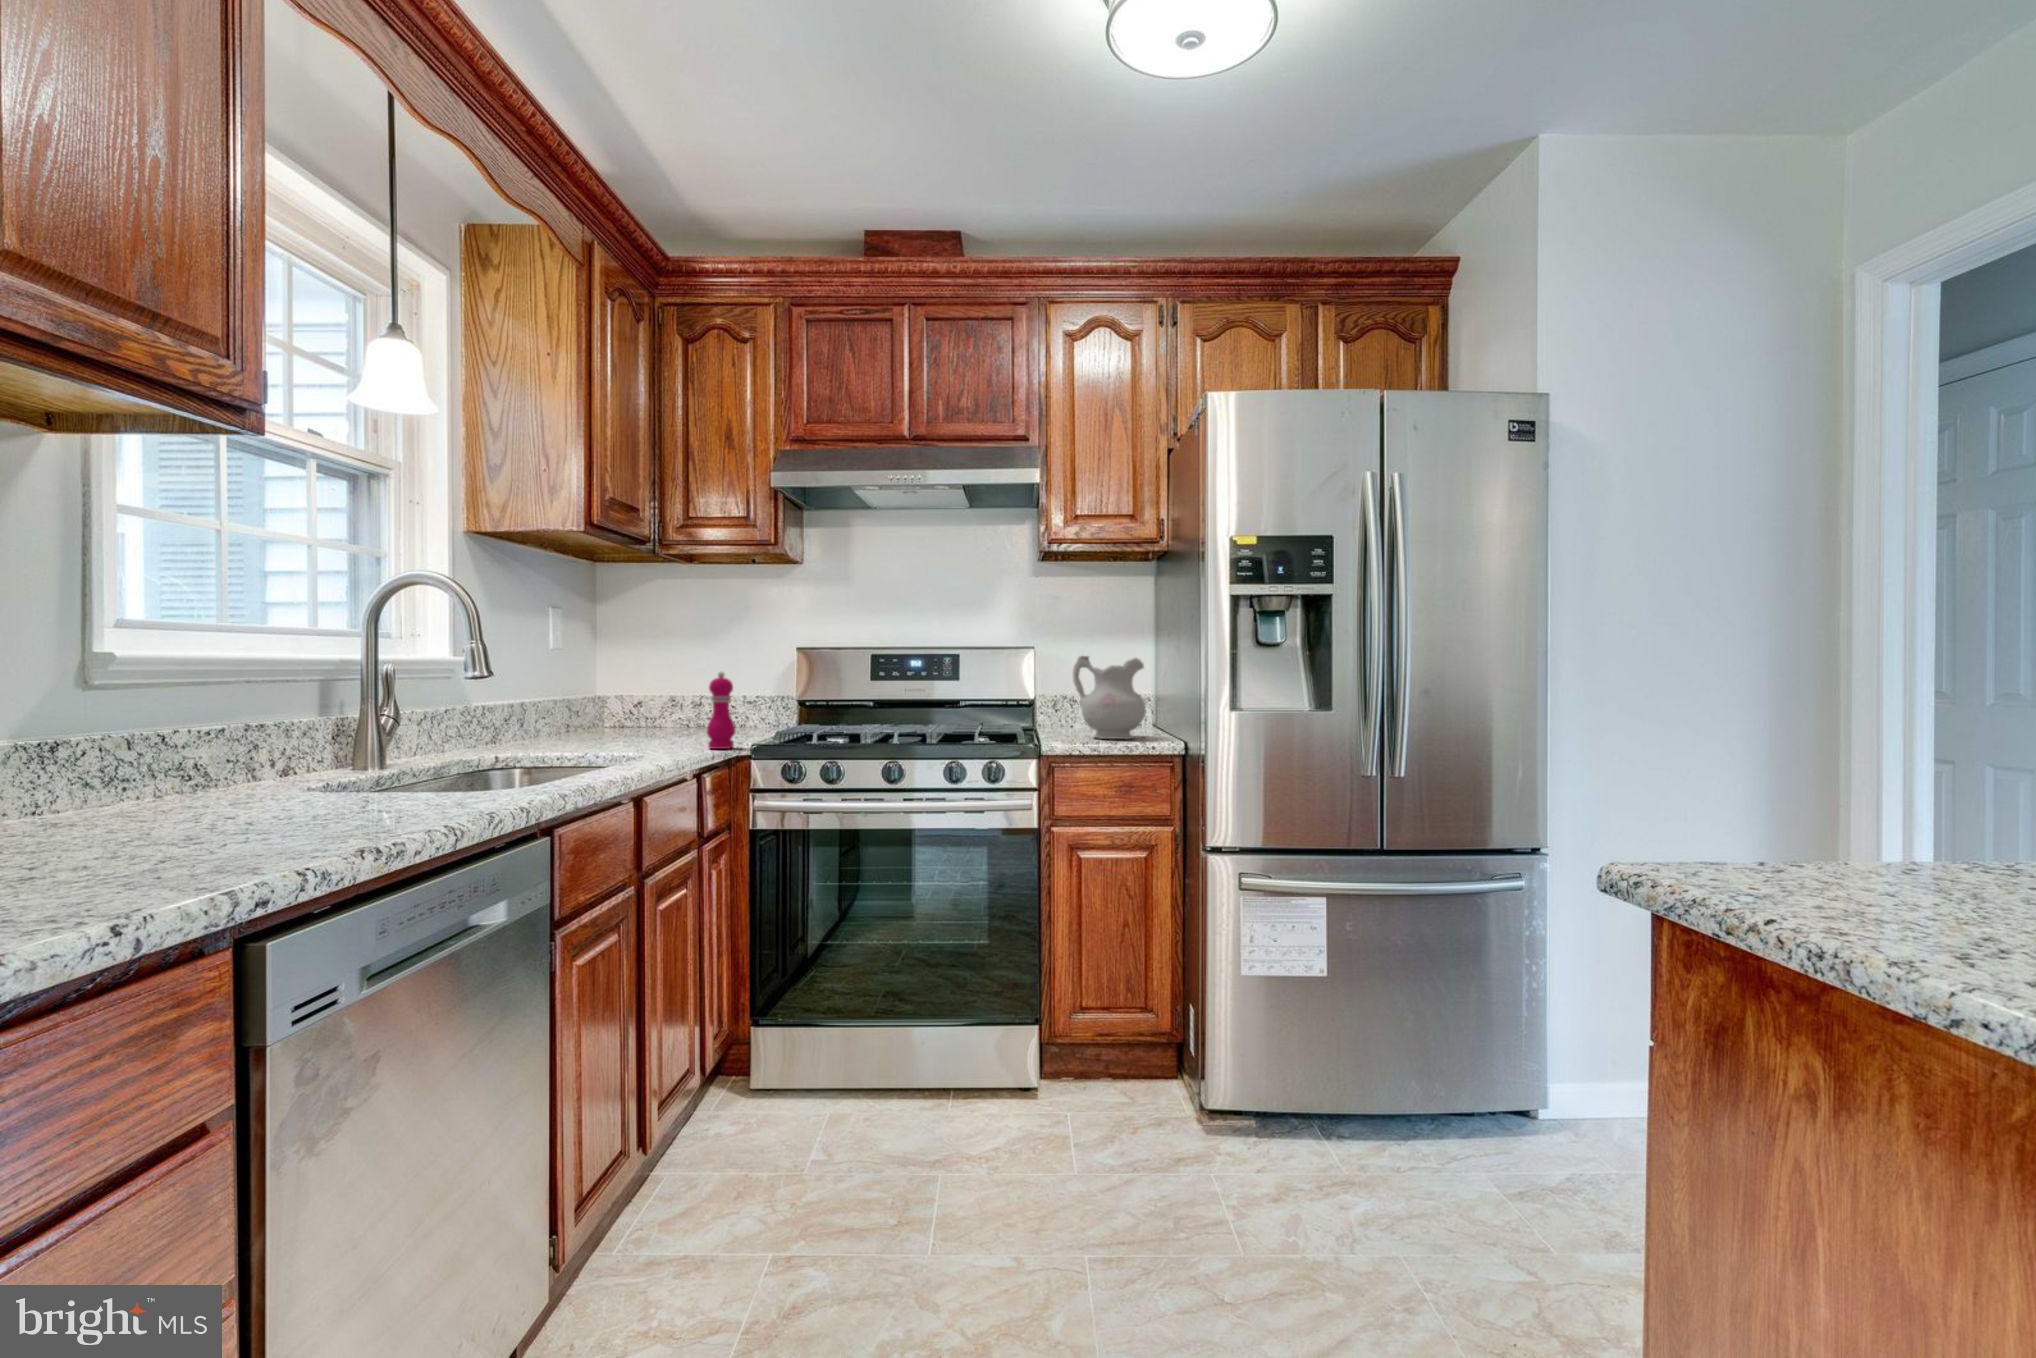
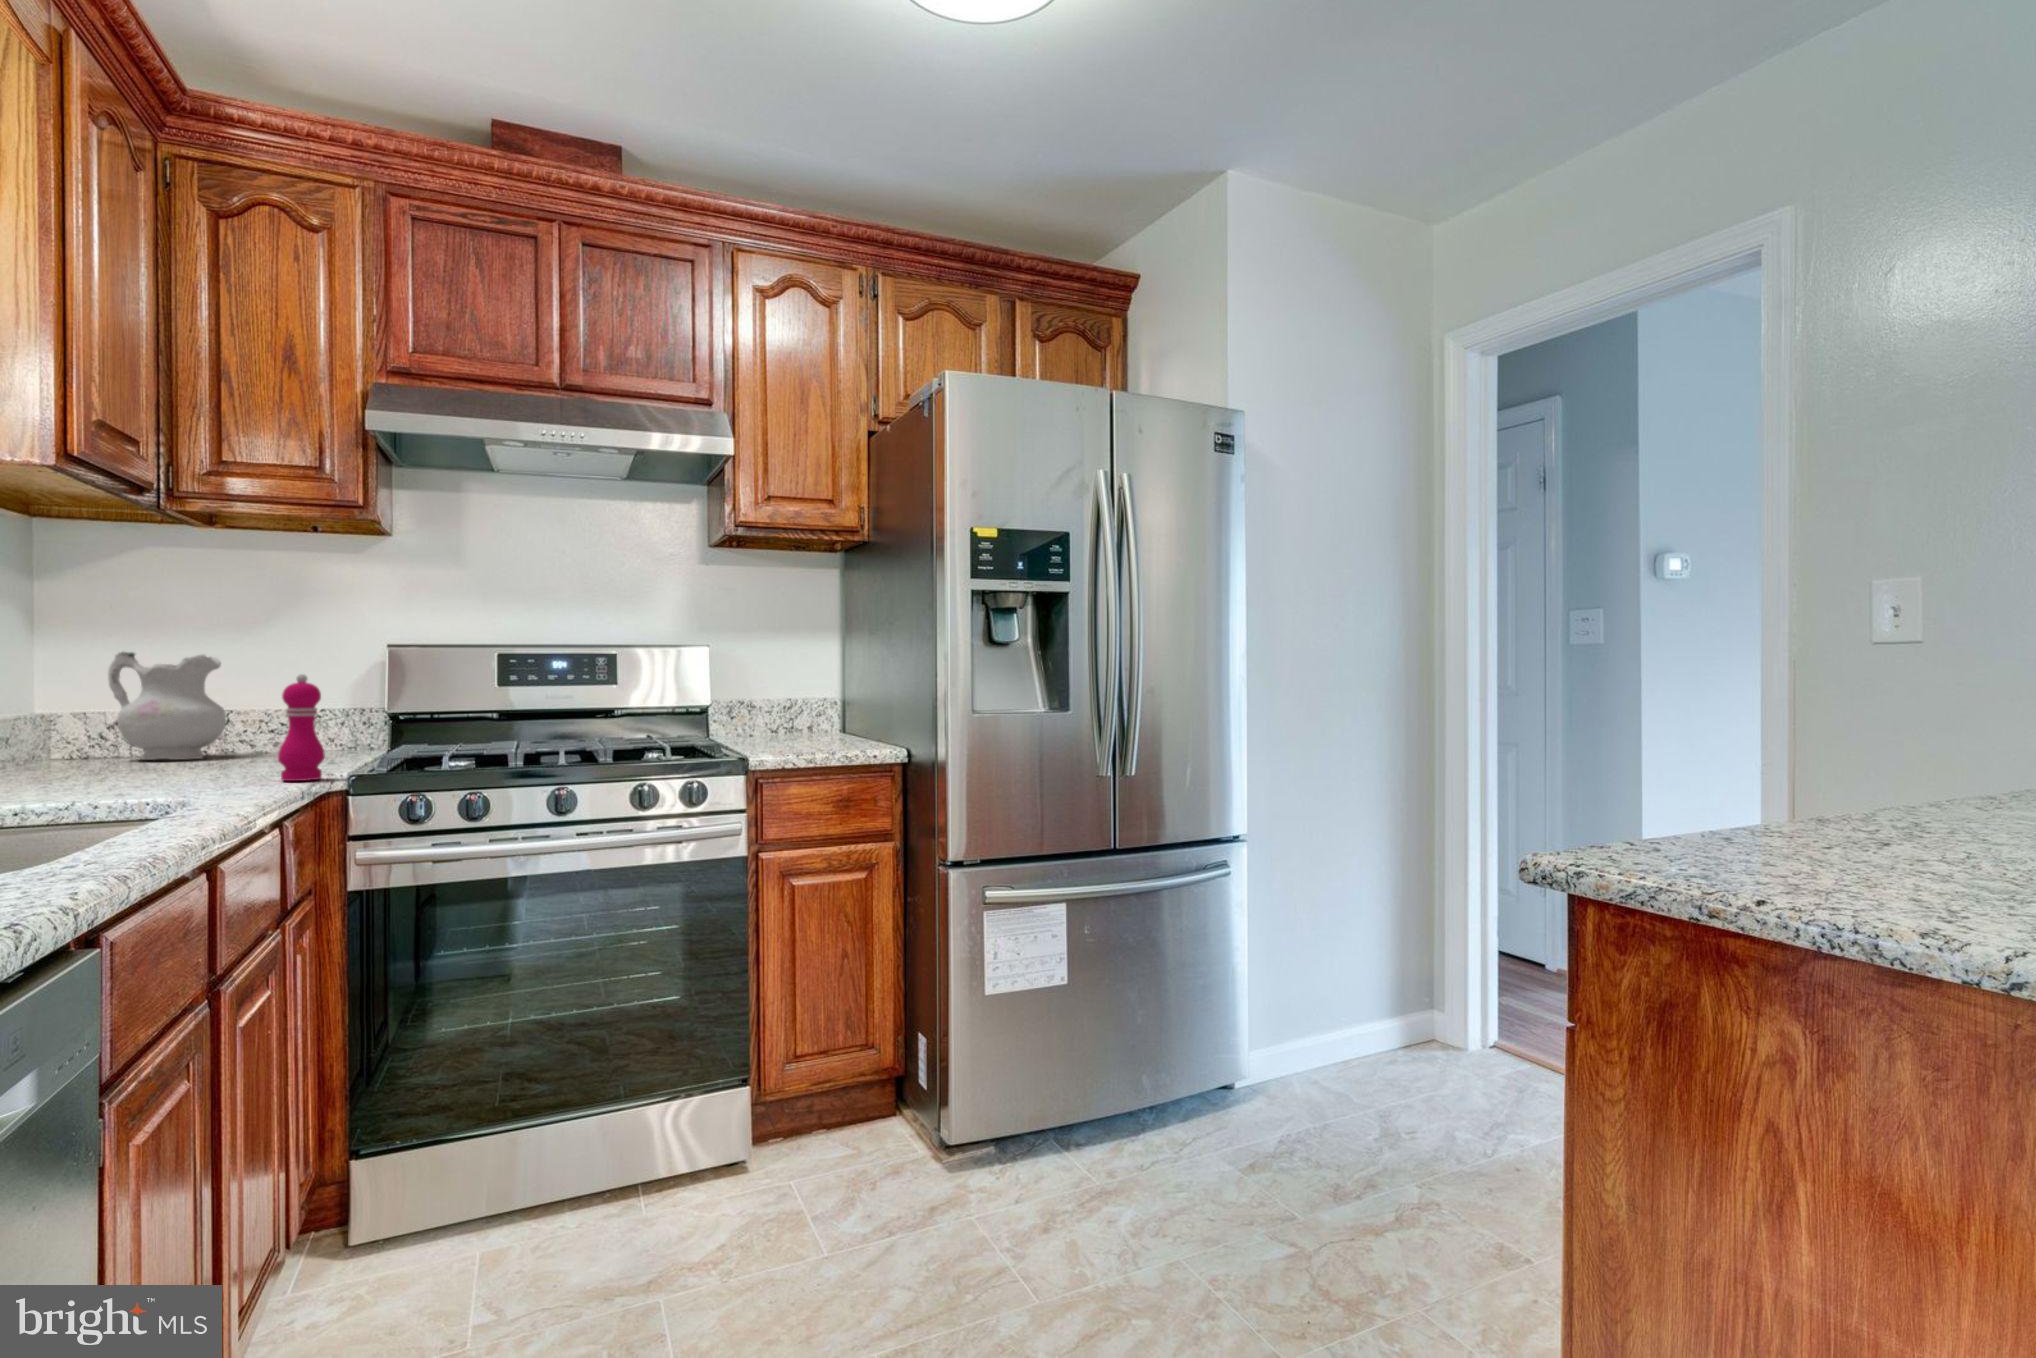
ceramic pitcher: present [1073,656,1146,739] -> present [108,652,226,760]

